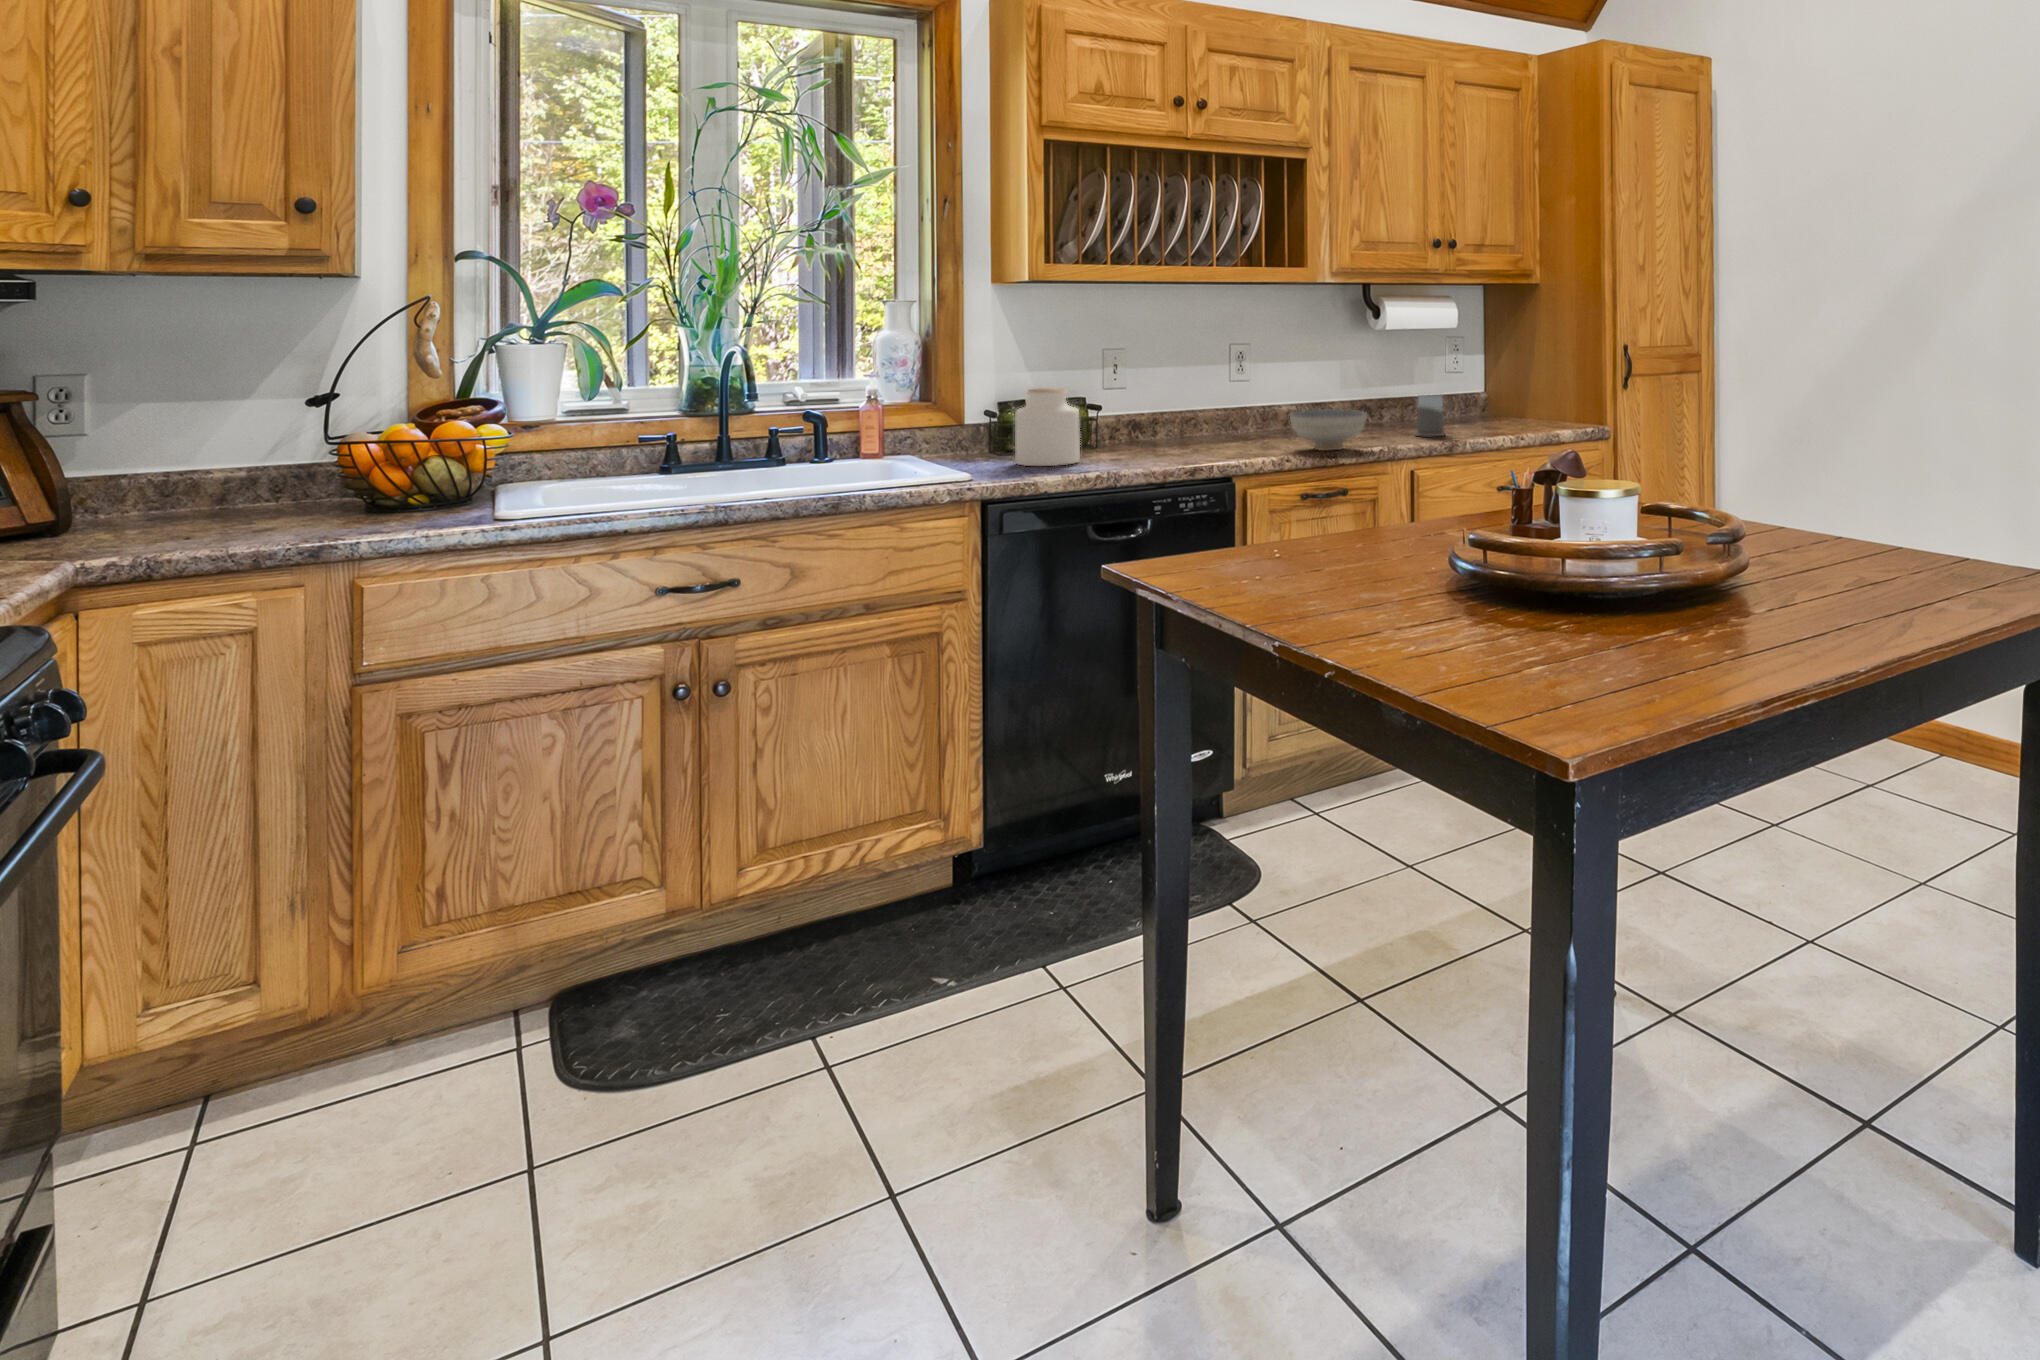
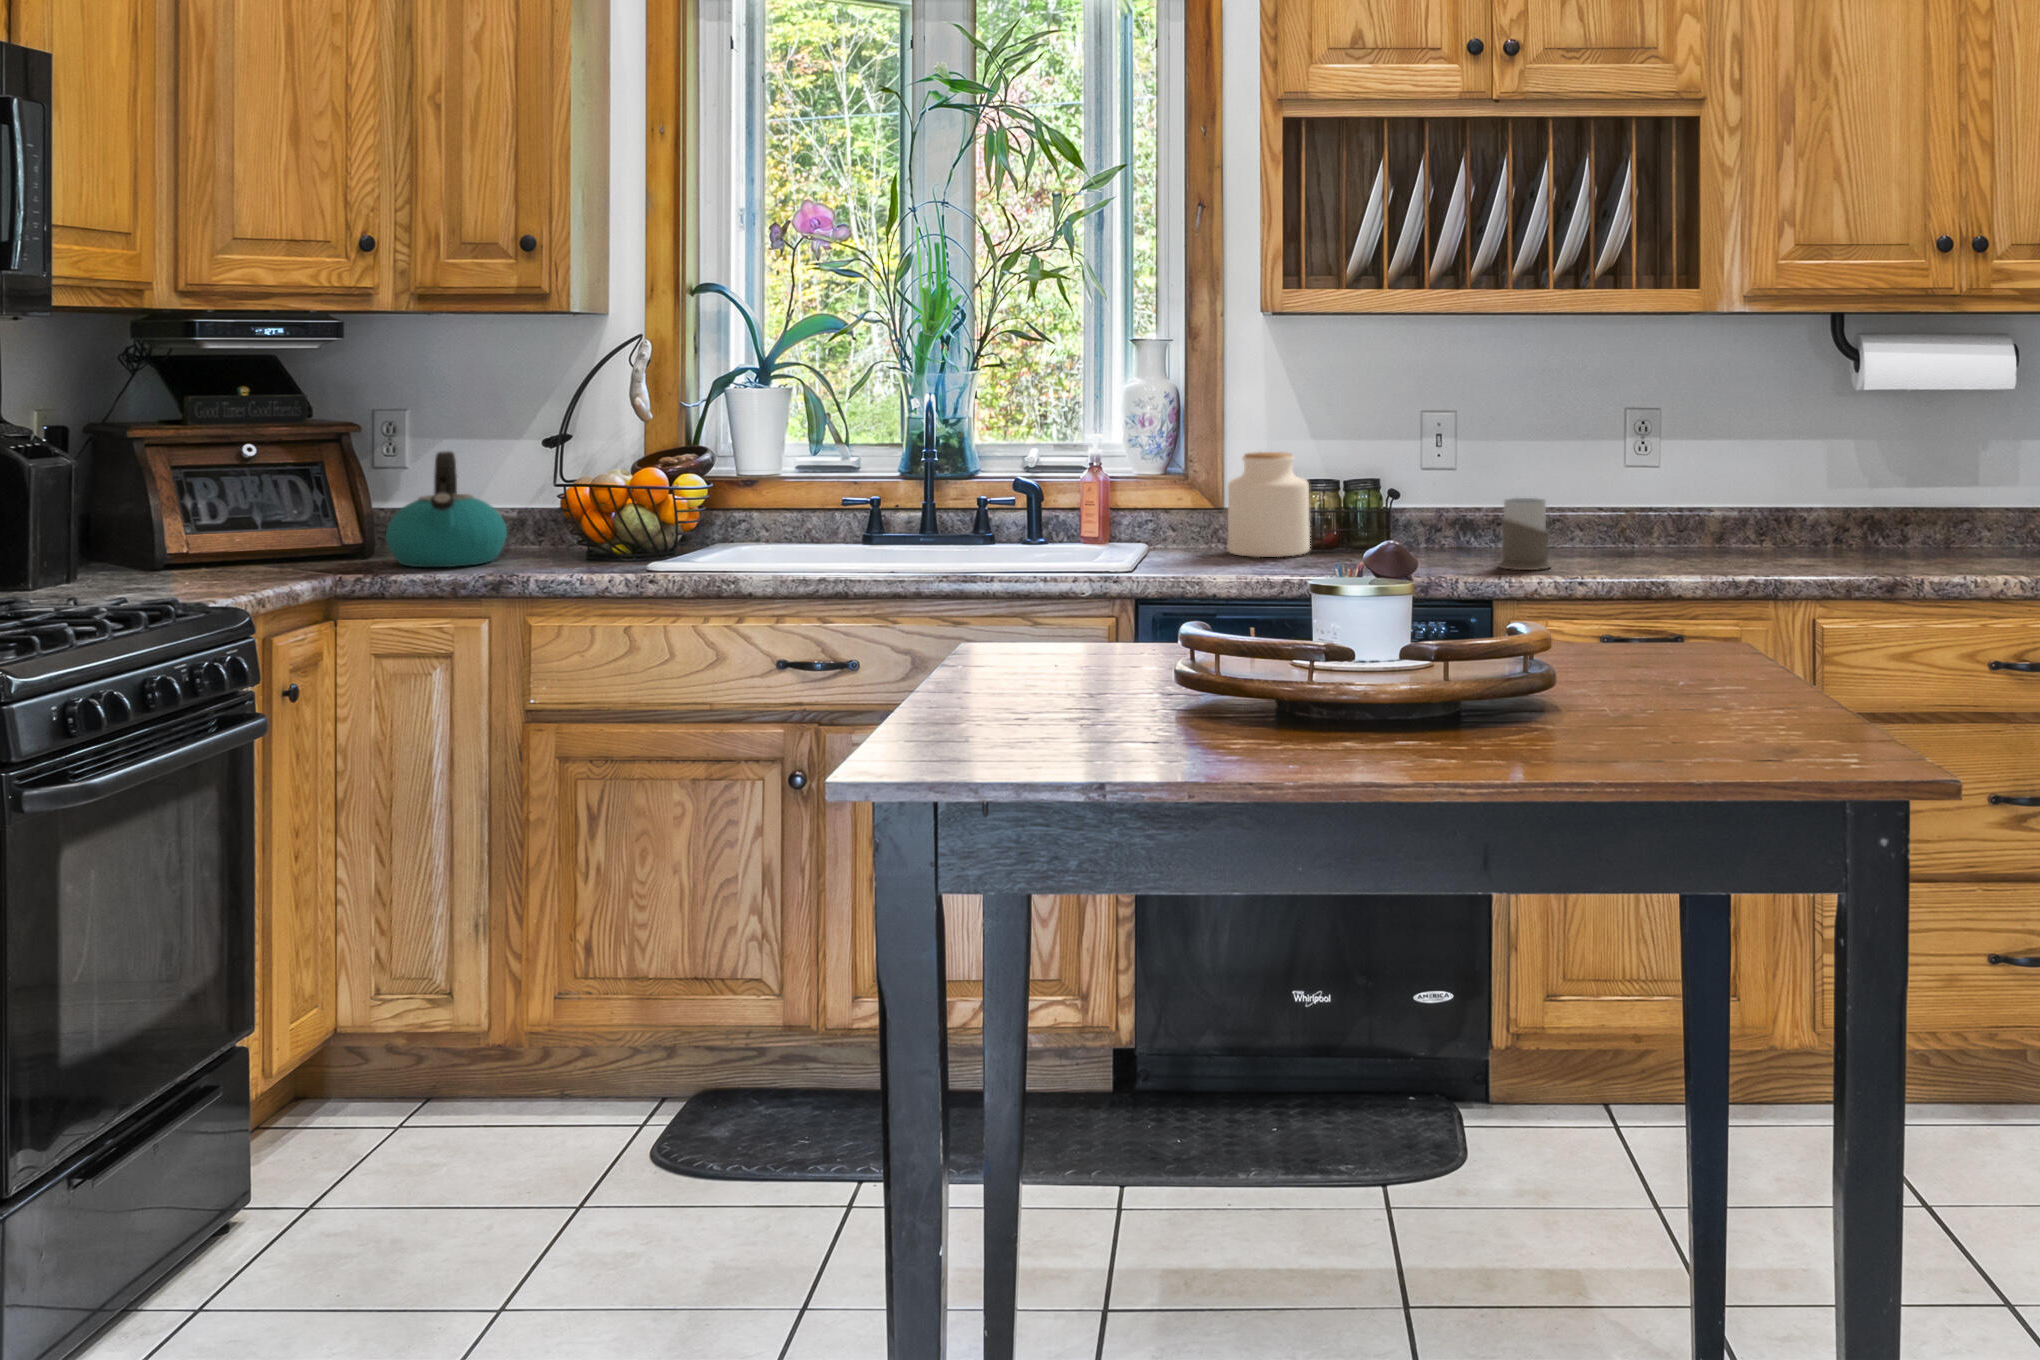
mug: present [1416,395,1445,437] -> present [1499,498,1563,570]
ceramic bowl: present [1290,409,1367,451] -> none [1608,498,1725,562]
kettle: none [121,413,287,536] -> present [386,451,507,567]

